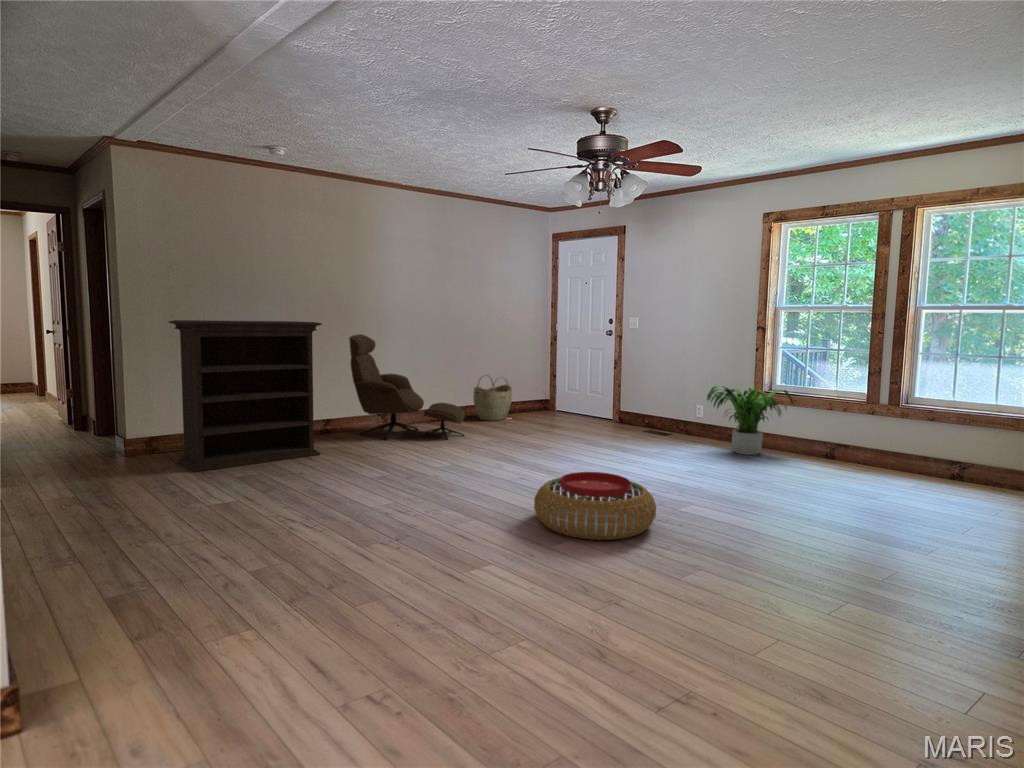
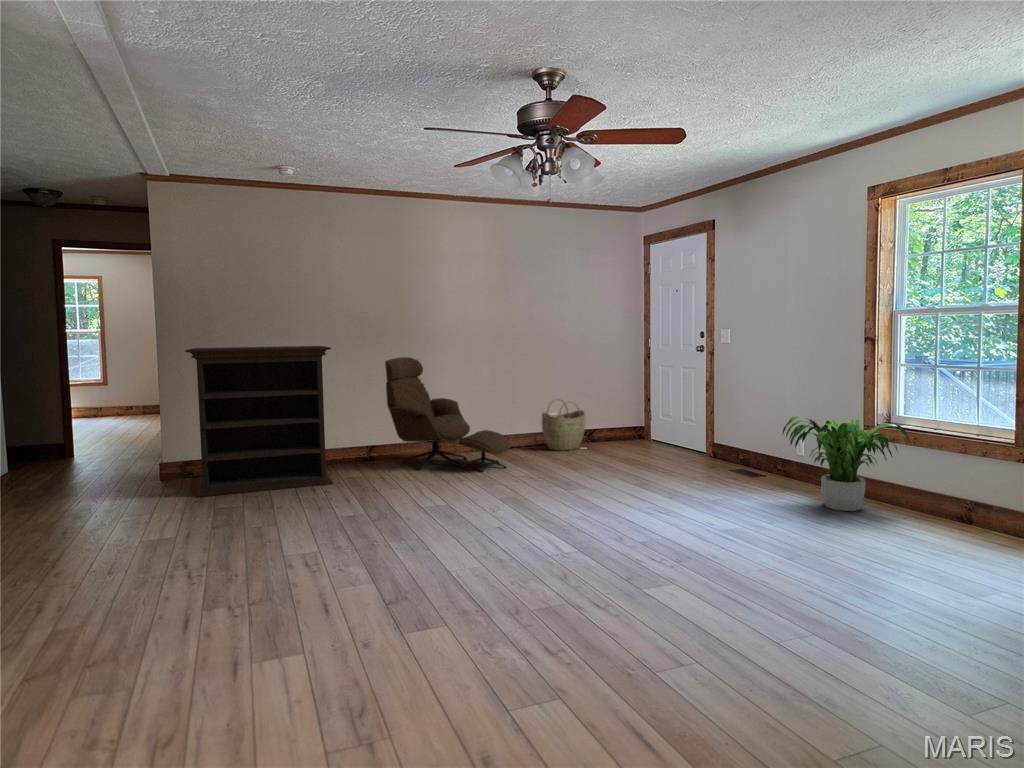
pouf: present [534,472,656,540] -> none [428,529,584,627]

